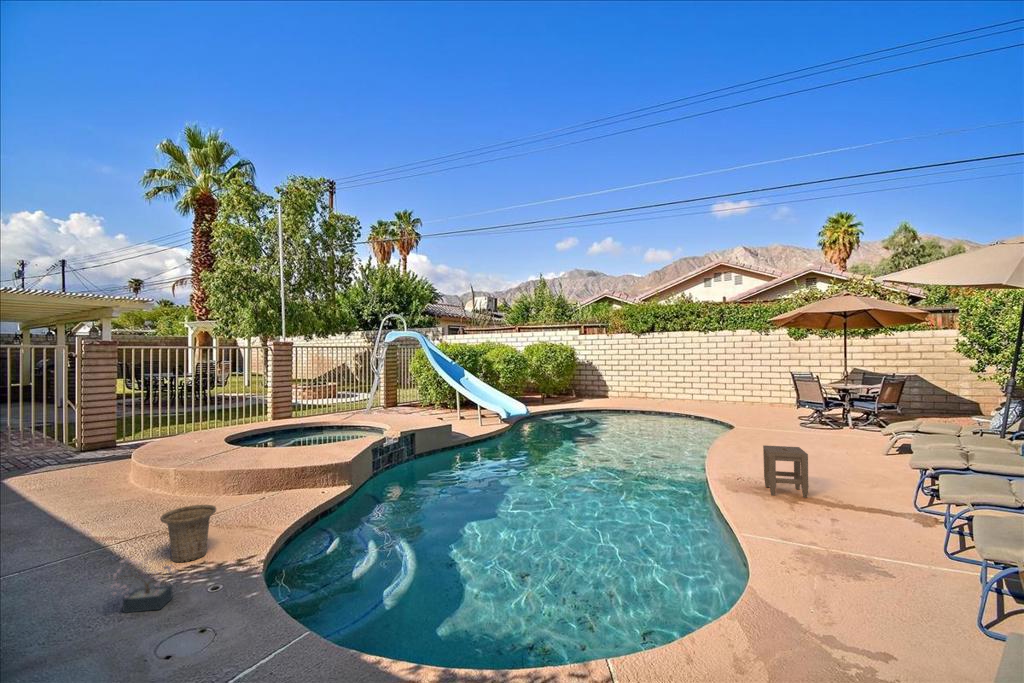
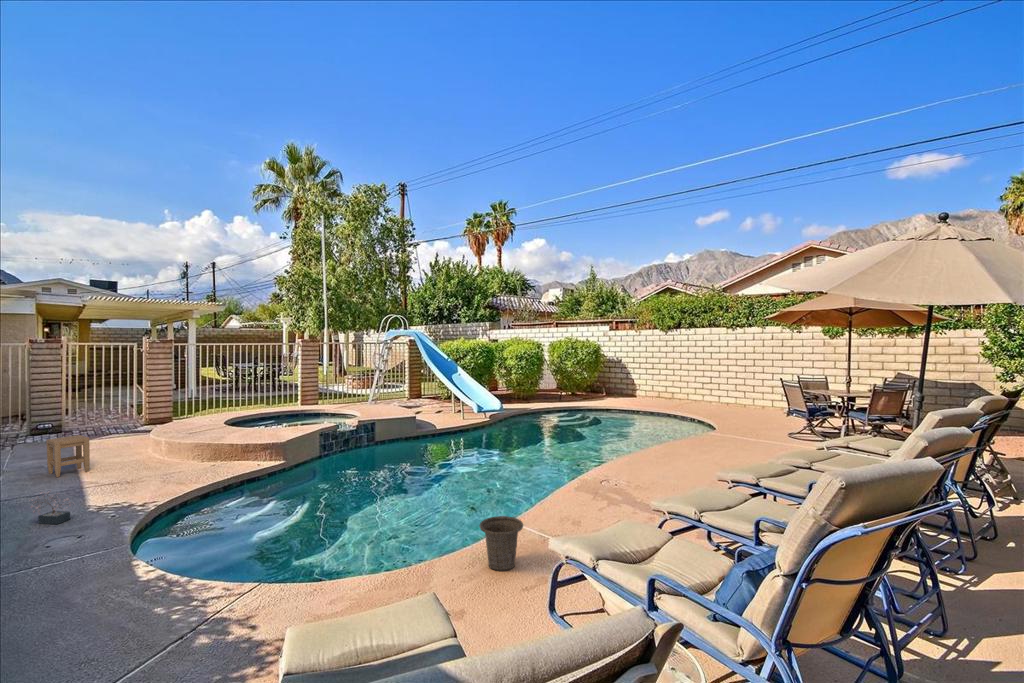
stool: present [763,445,808,498] -> present [46,435,90,477]
basket: present [160,505,216,562] -> present [480,516,523,571]

